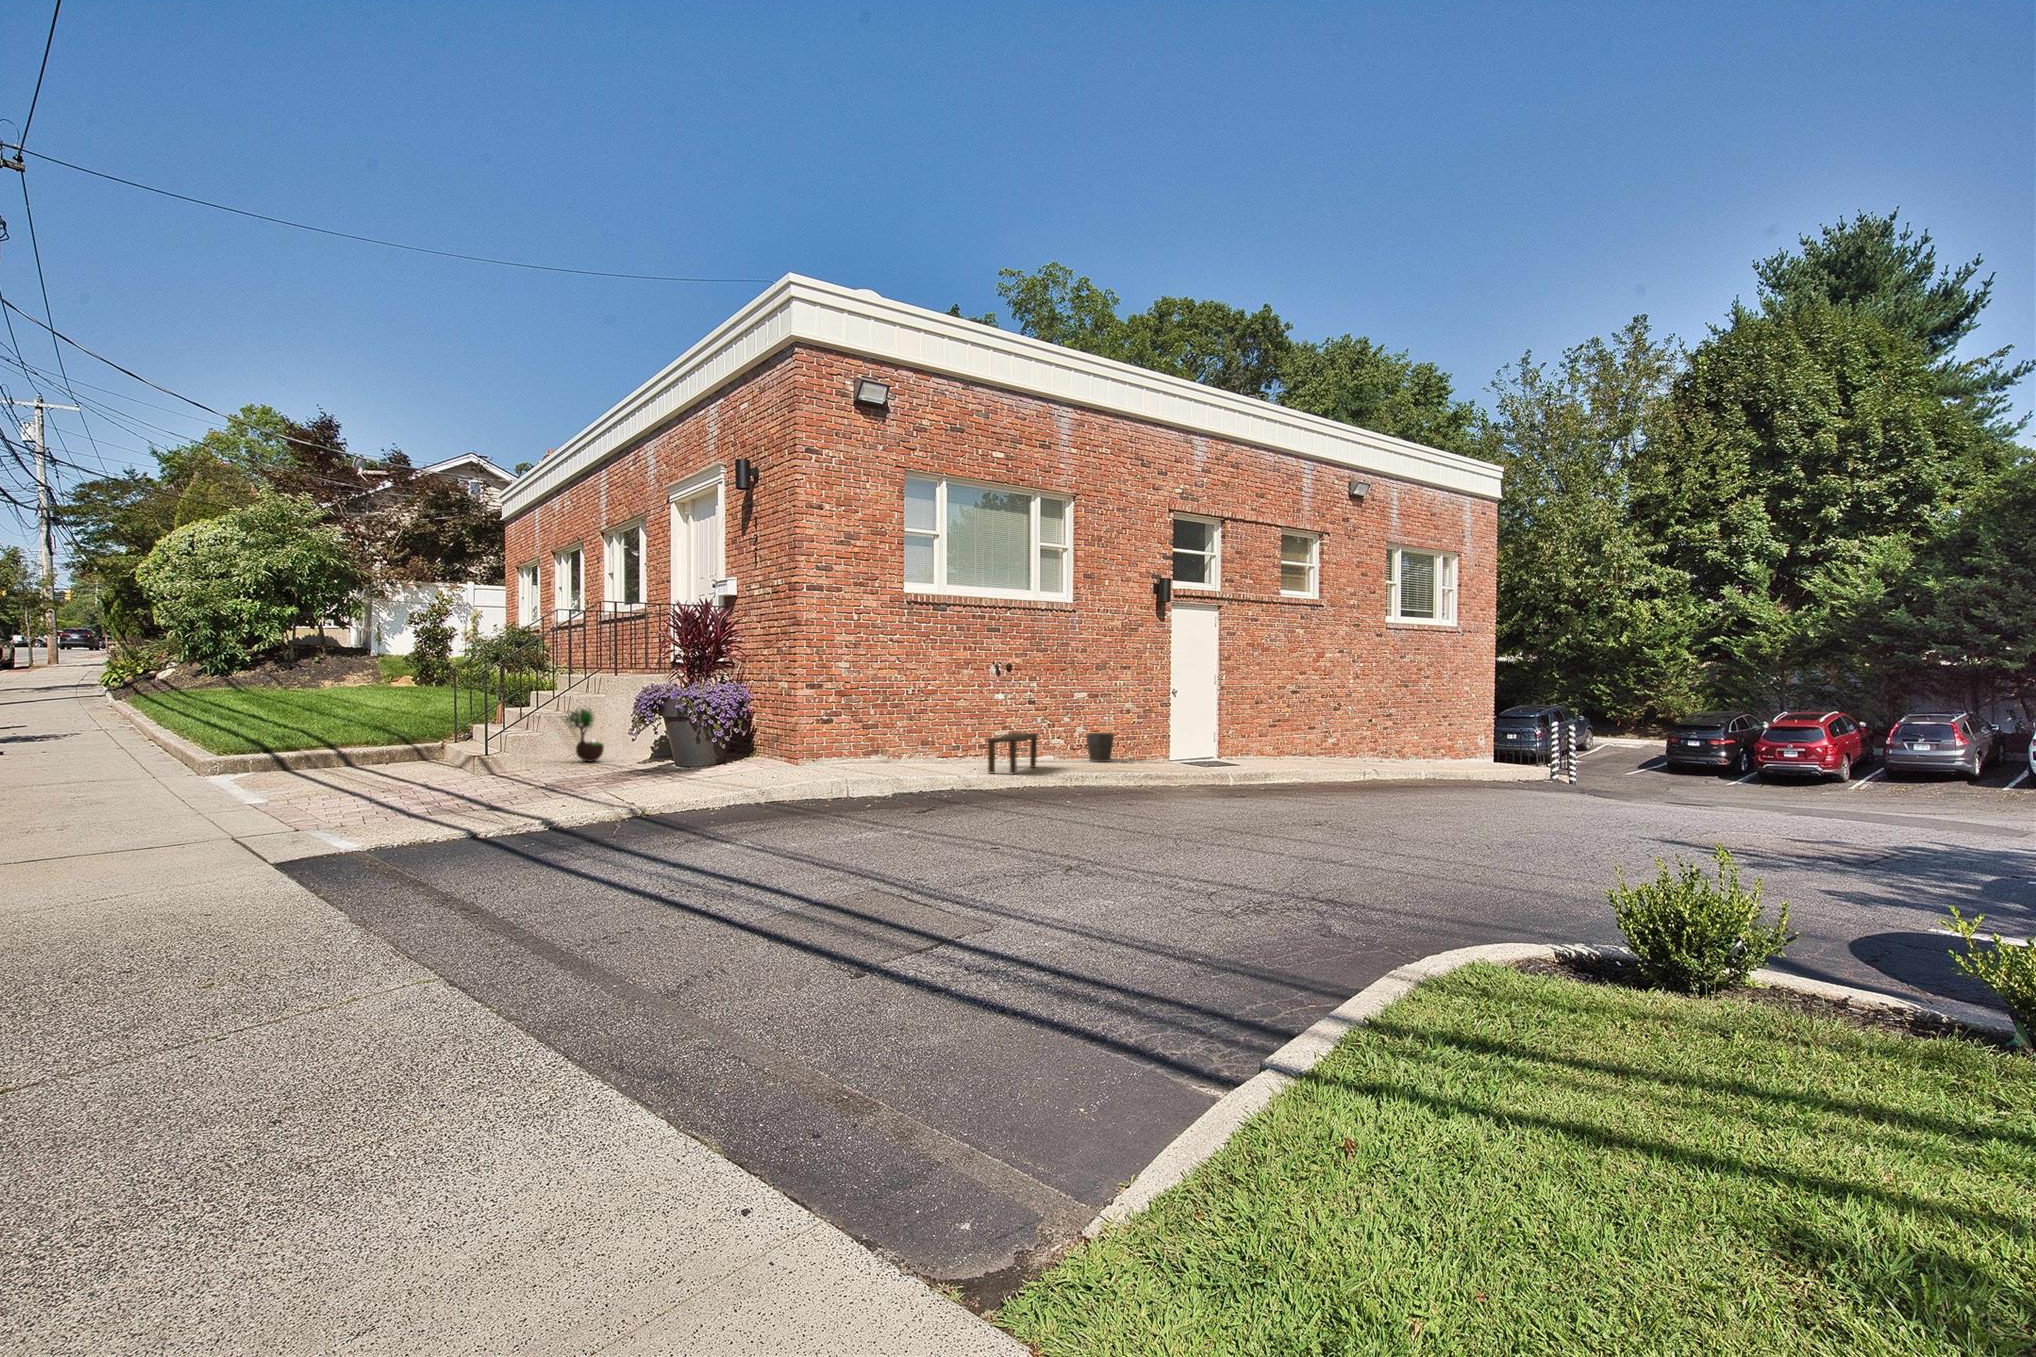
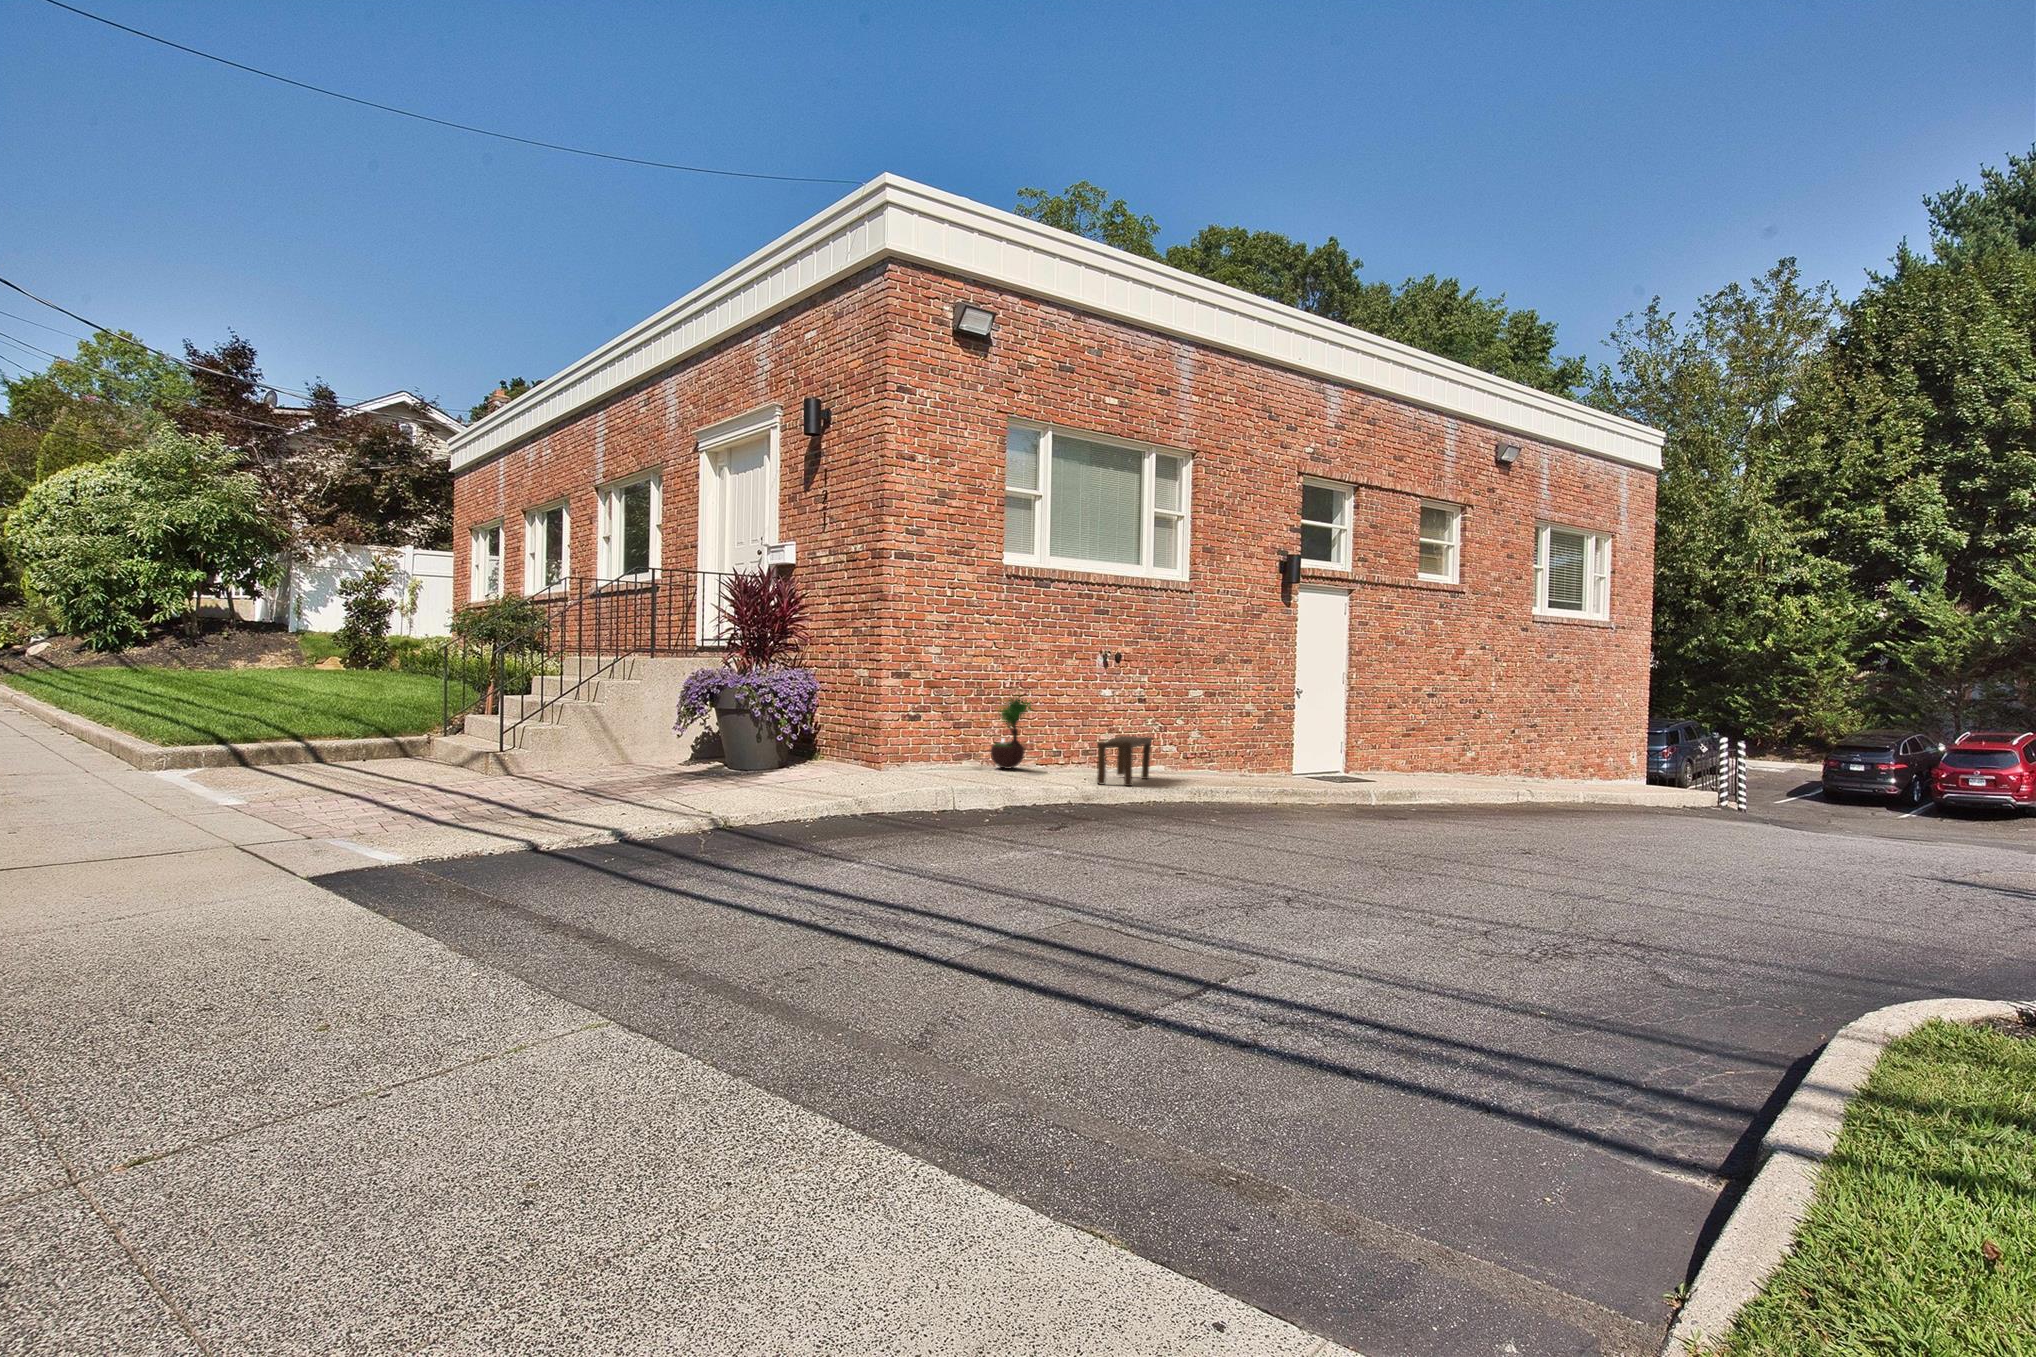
potted tree: present [565,709,604,762] -> present [991,697,1033,769]
waste bin: present [1086,733,1114,762] -> none [1201,739,1236,774]

